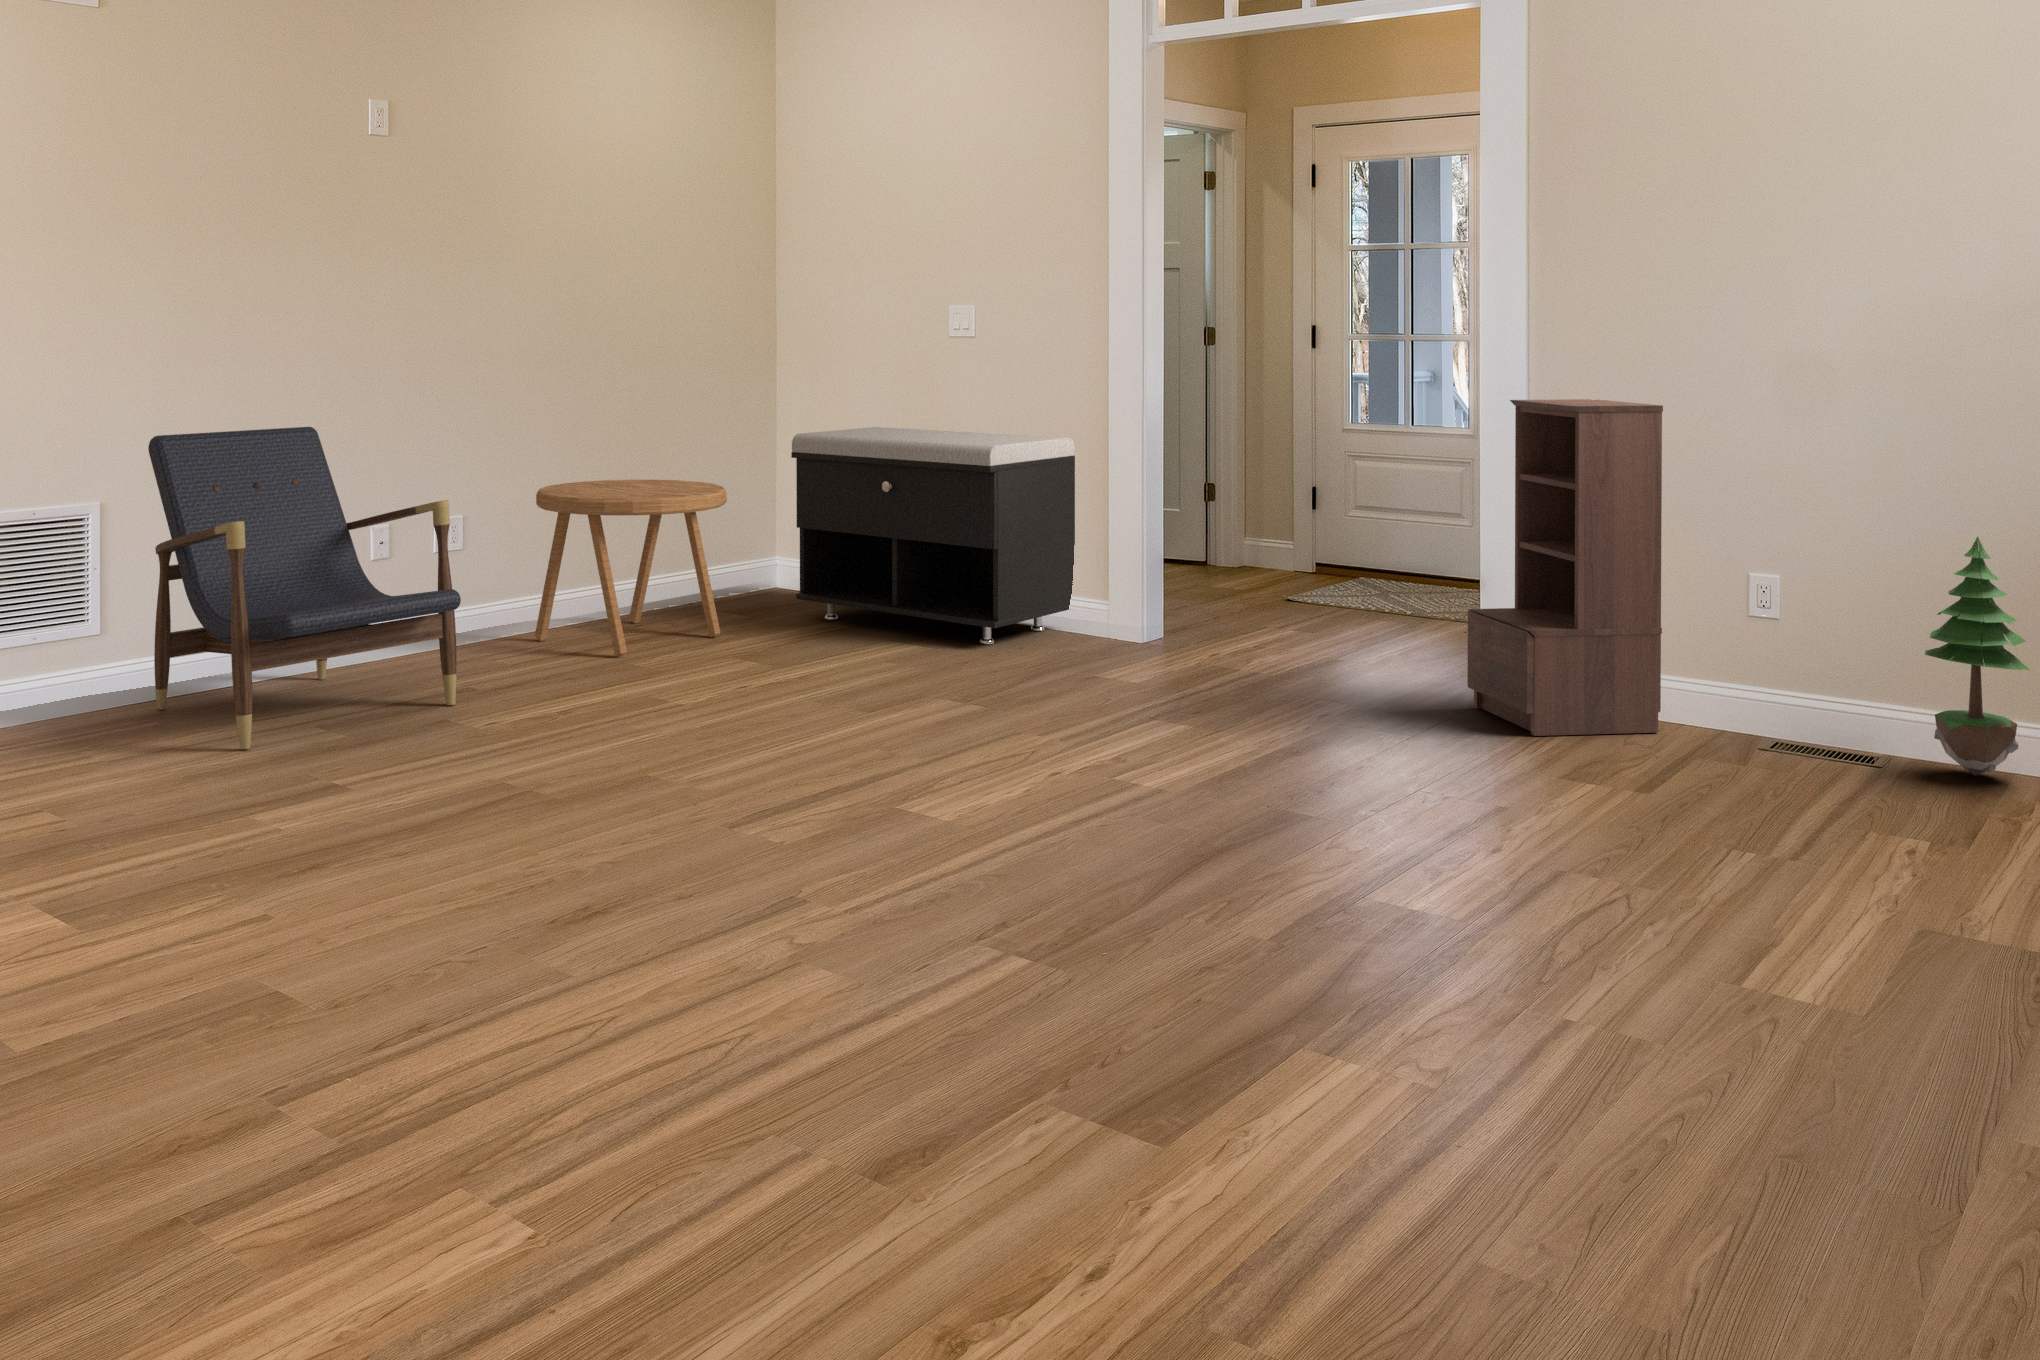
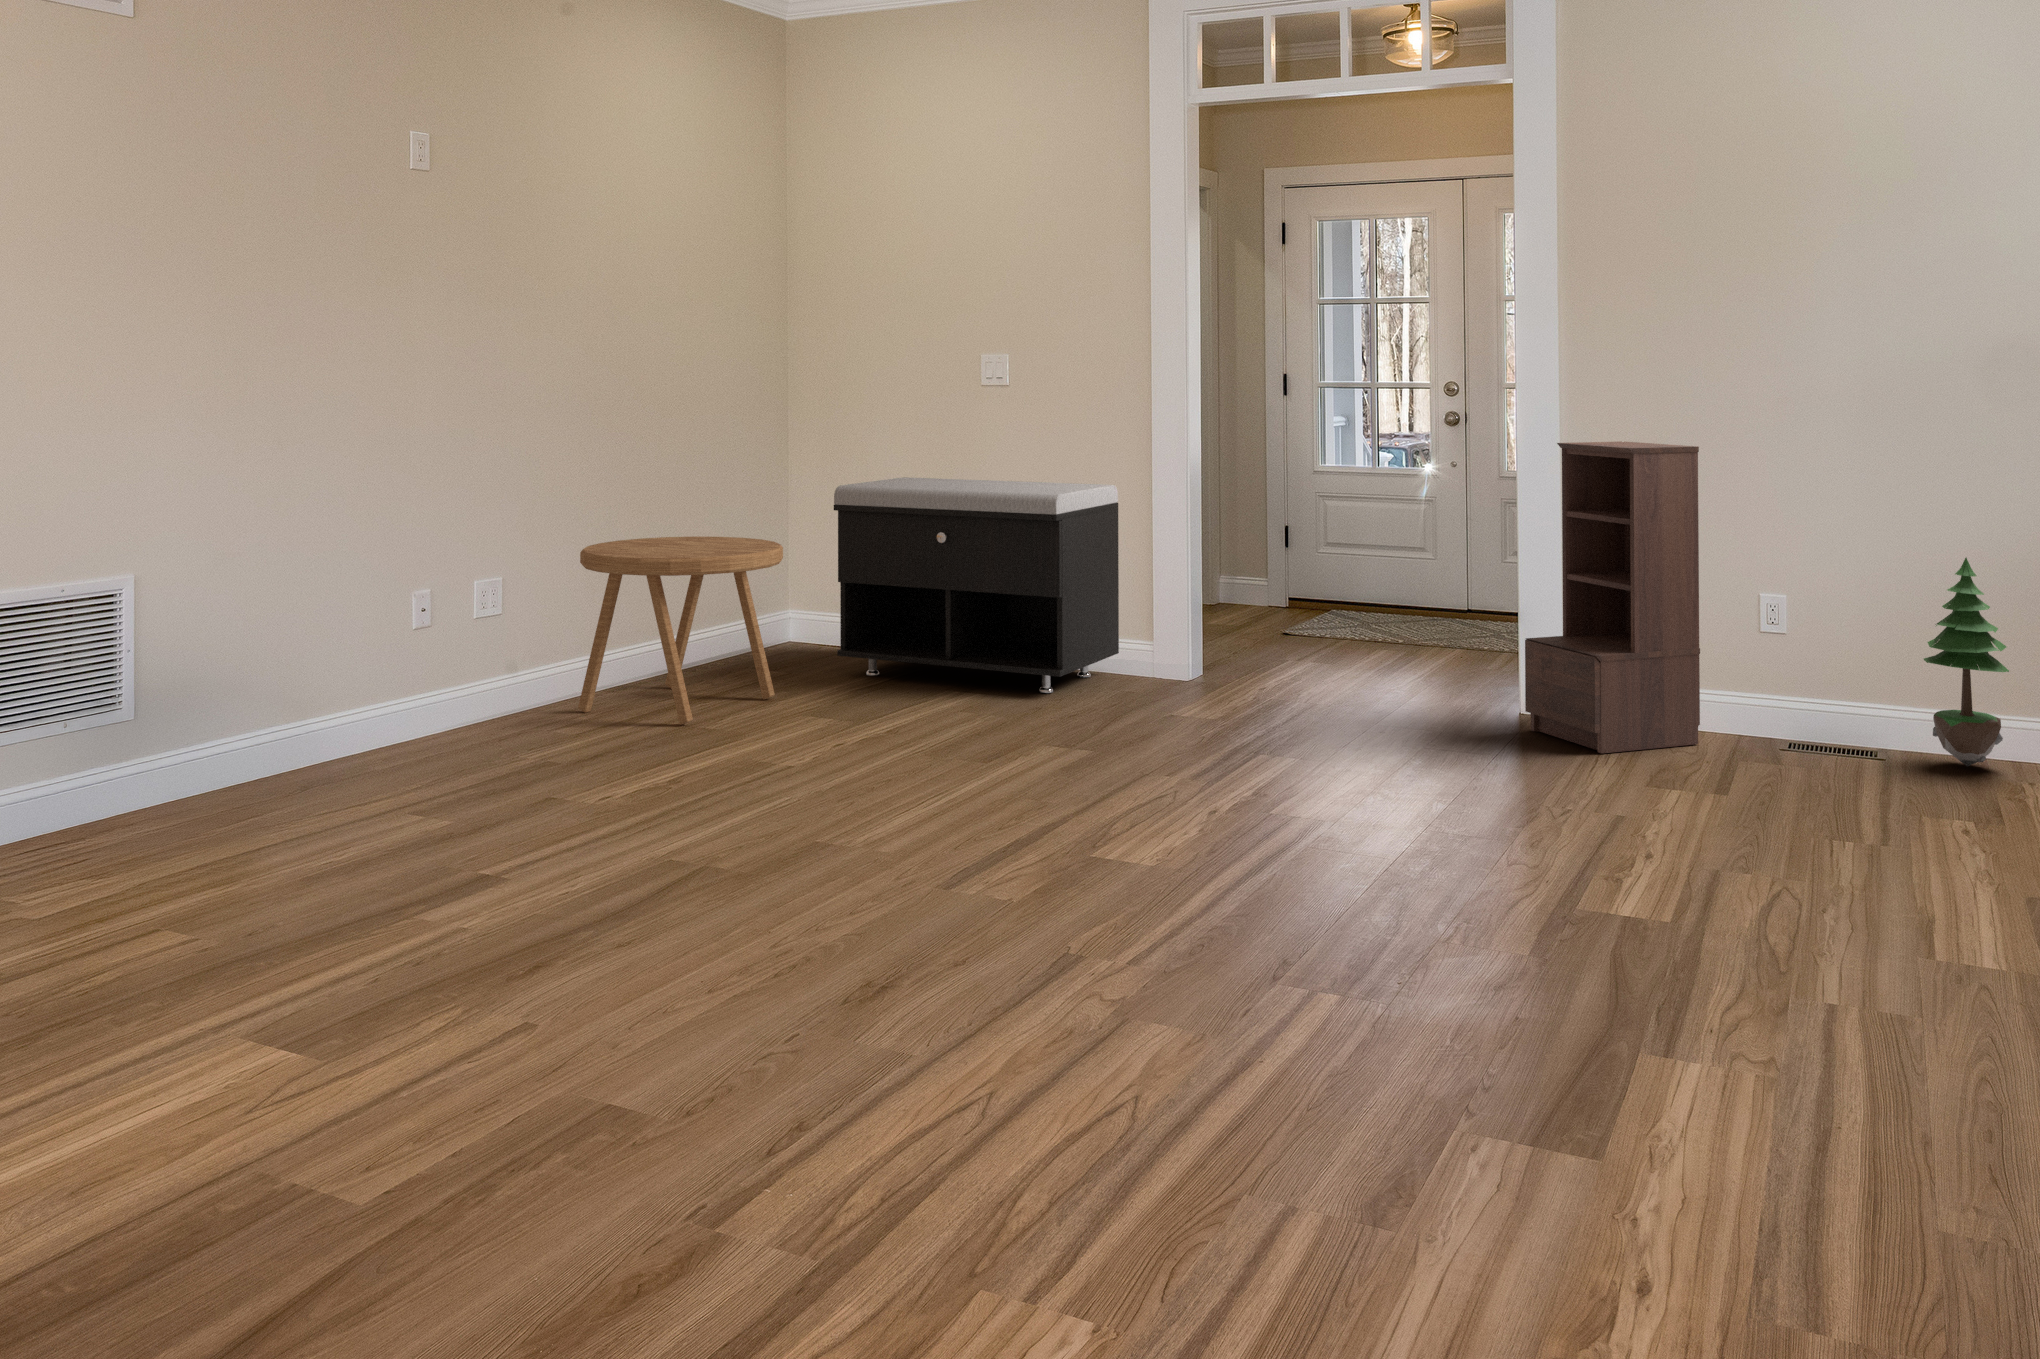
lounge chair: present [148,427,461,749] -> none [191,488,562,850]

